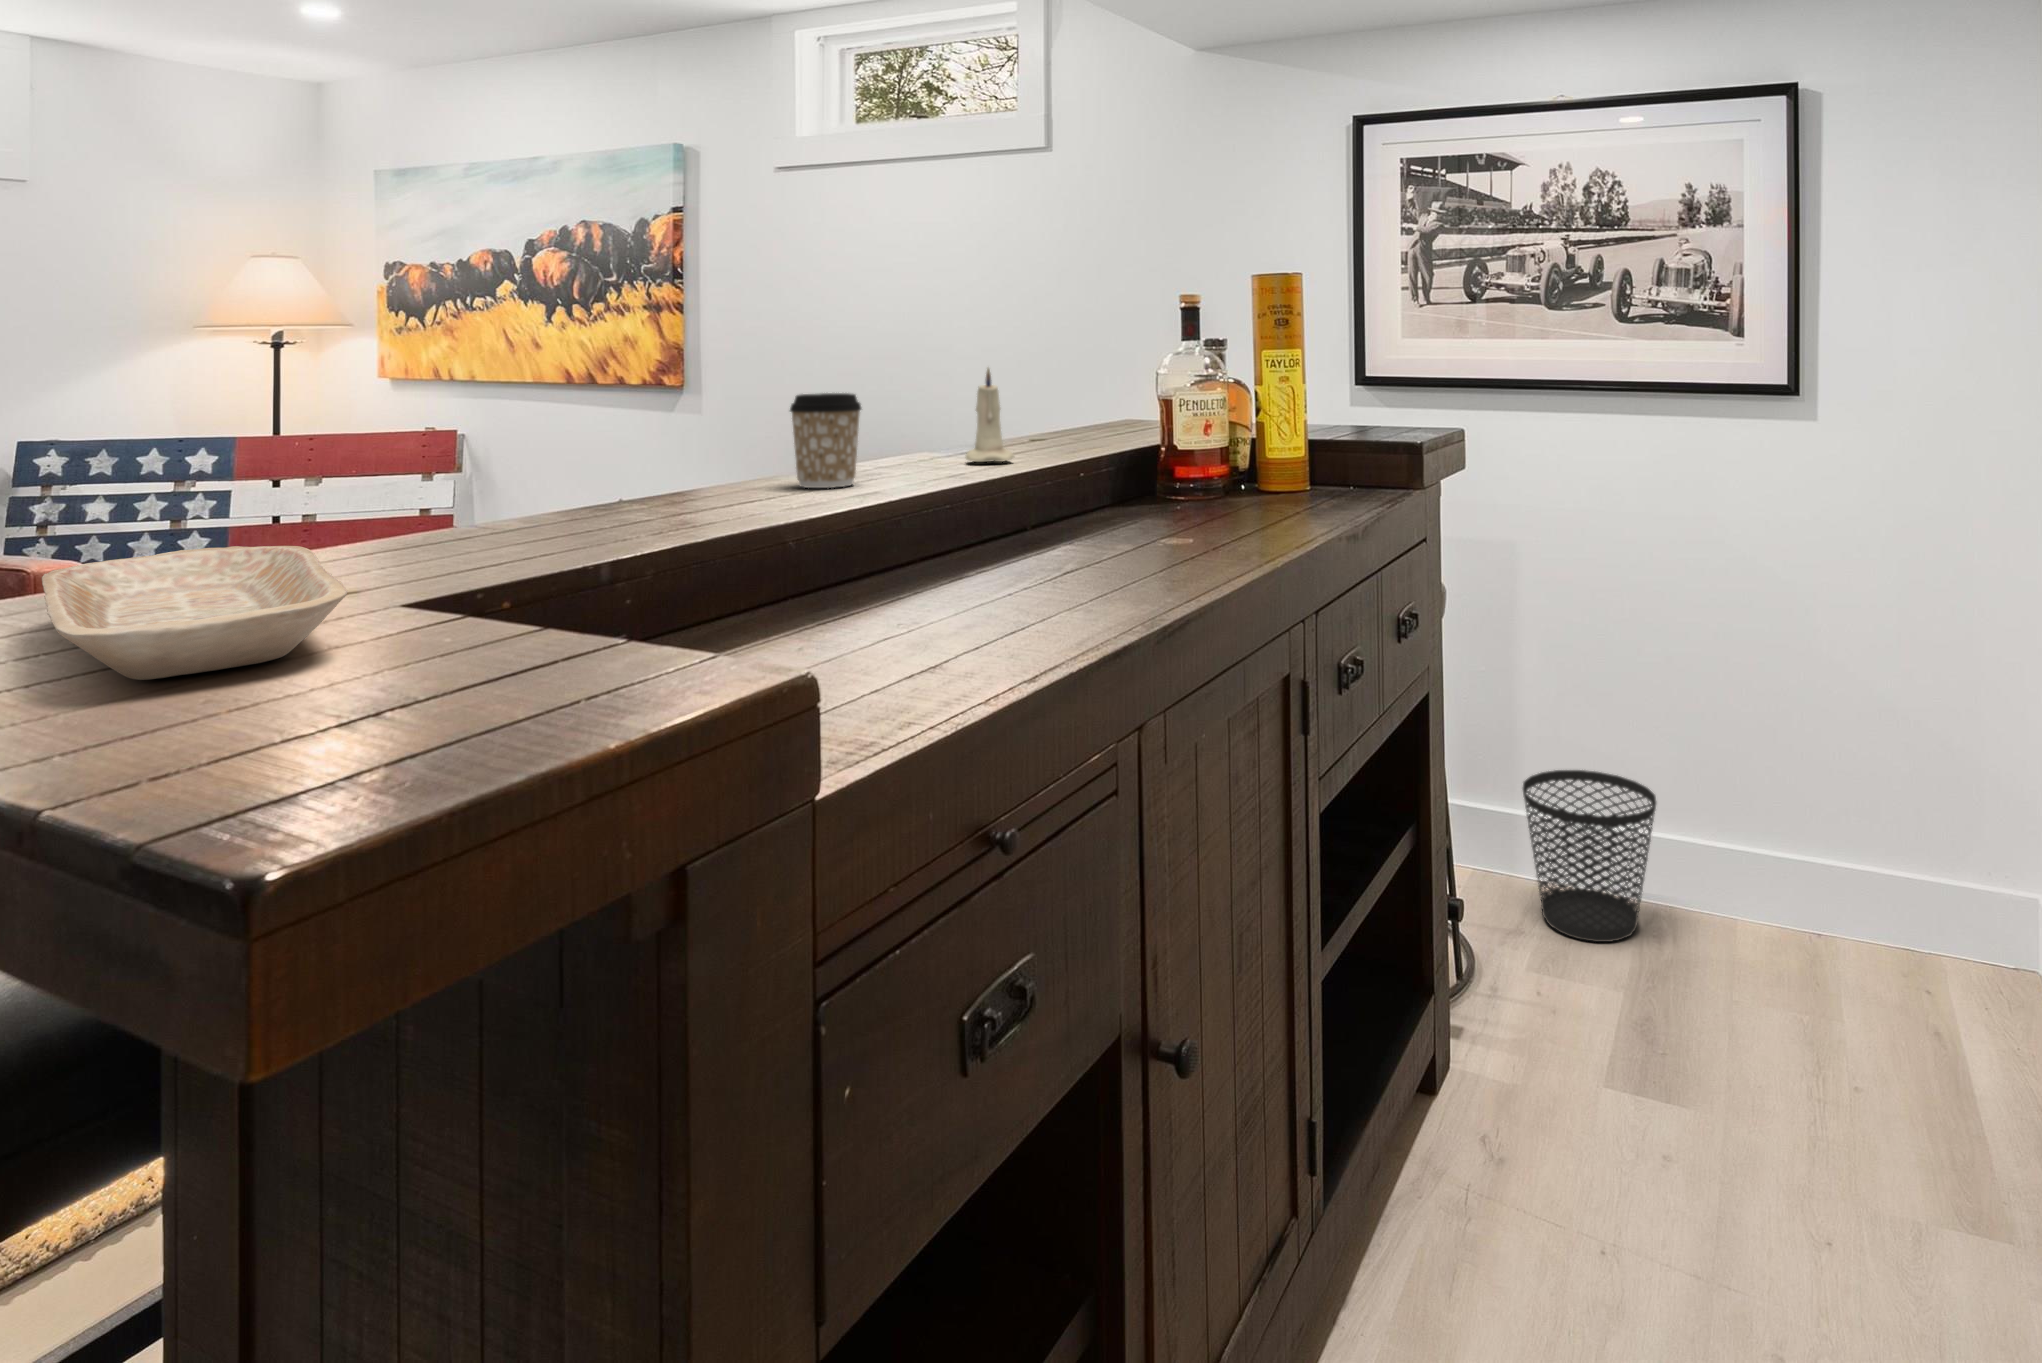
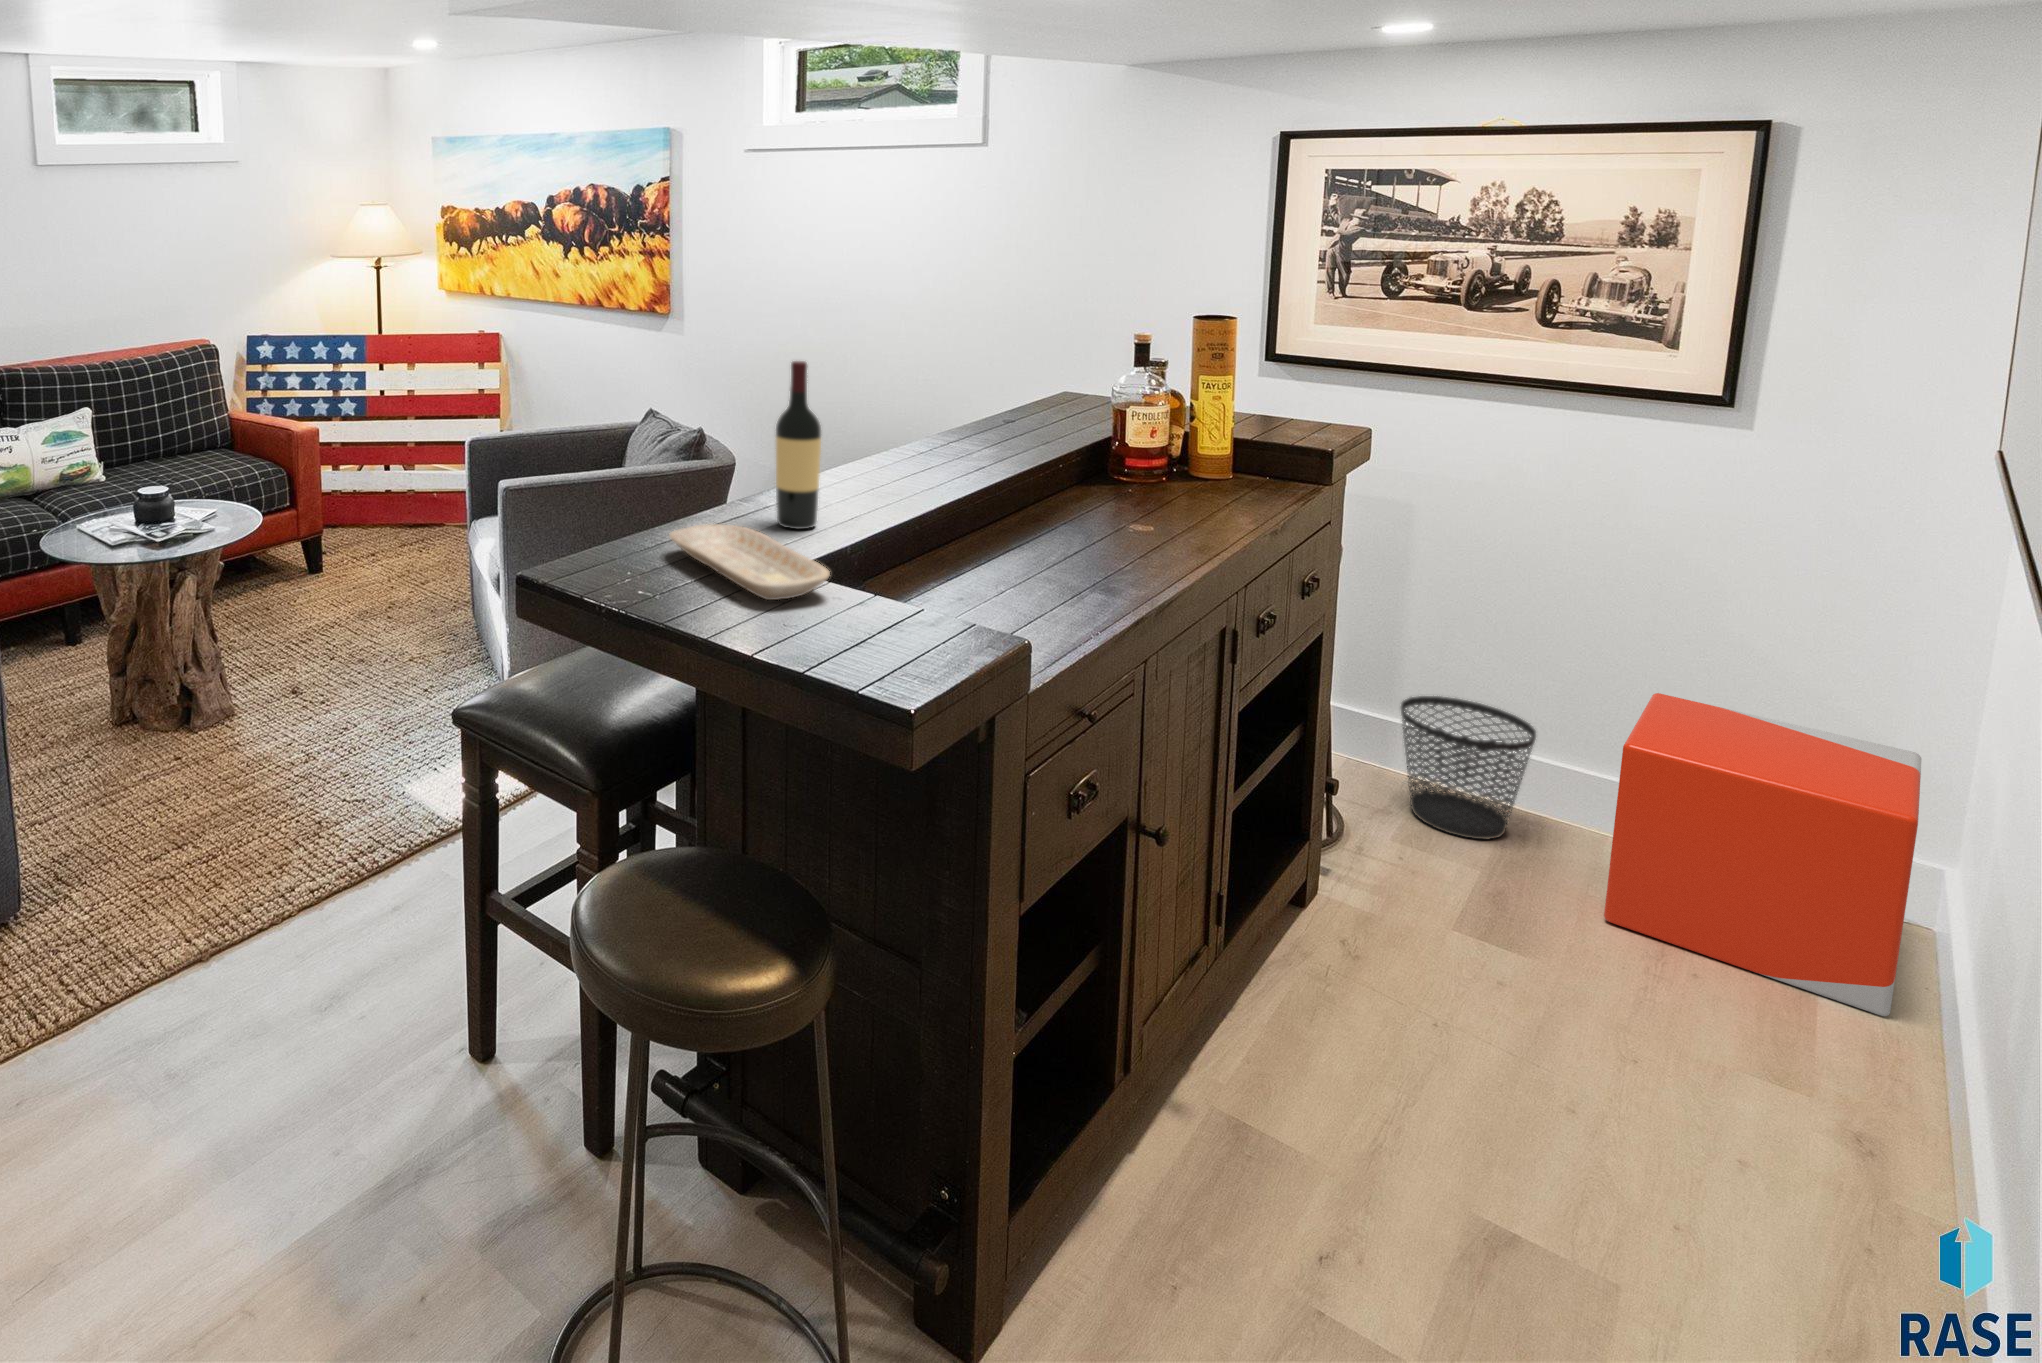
wine bottle: none [444,224,544,560] -> present [776,361,821,529]
candle: present [965,368,1014,462] -> none [976,383,1012,449]
coffee cup: present [790,393,861,488] -> none [885,411,931,472]
stool: none [1744,731,2022,1083] -> present [1604,693,1922,1016]

